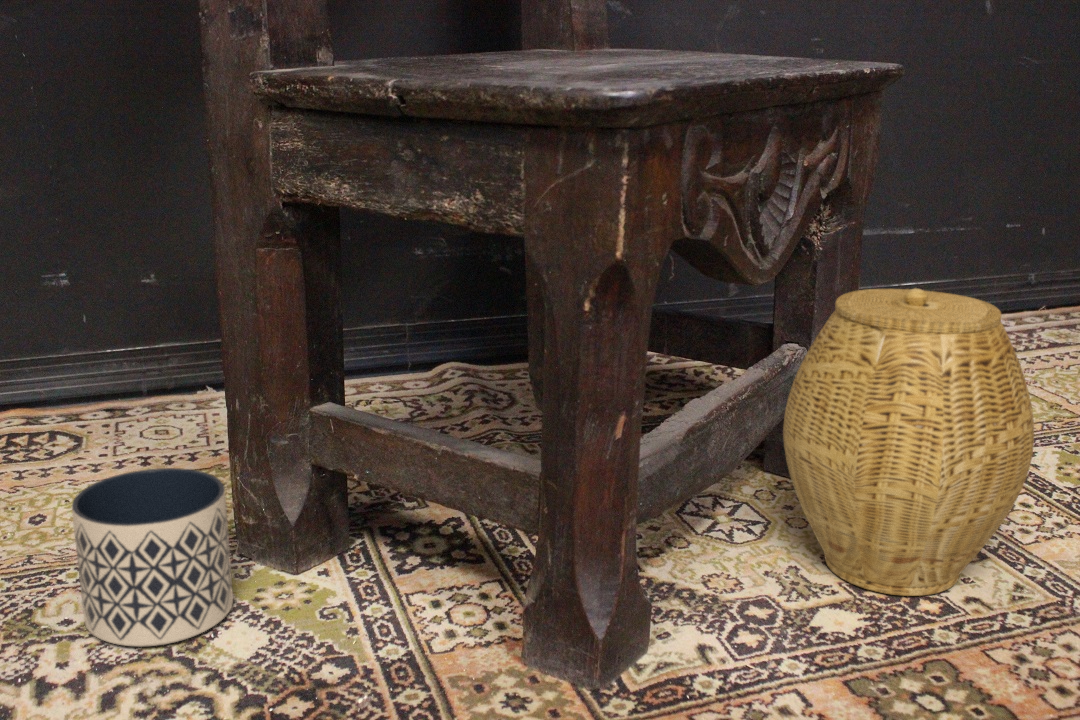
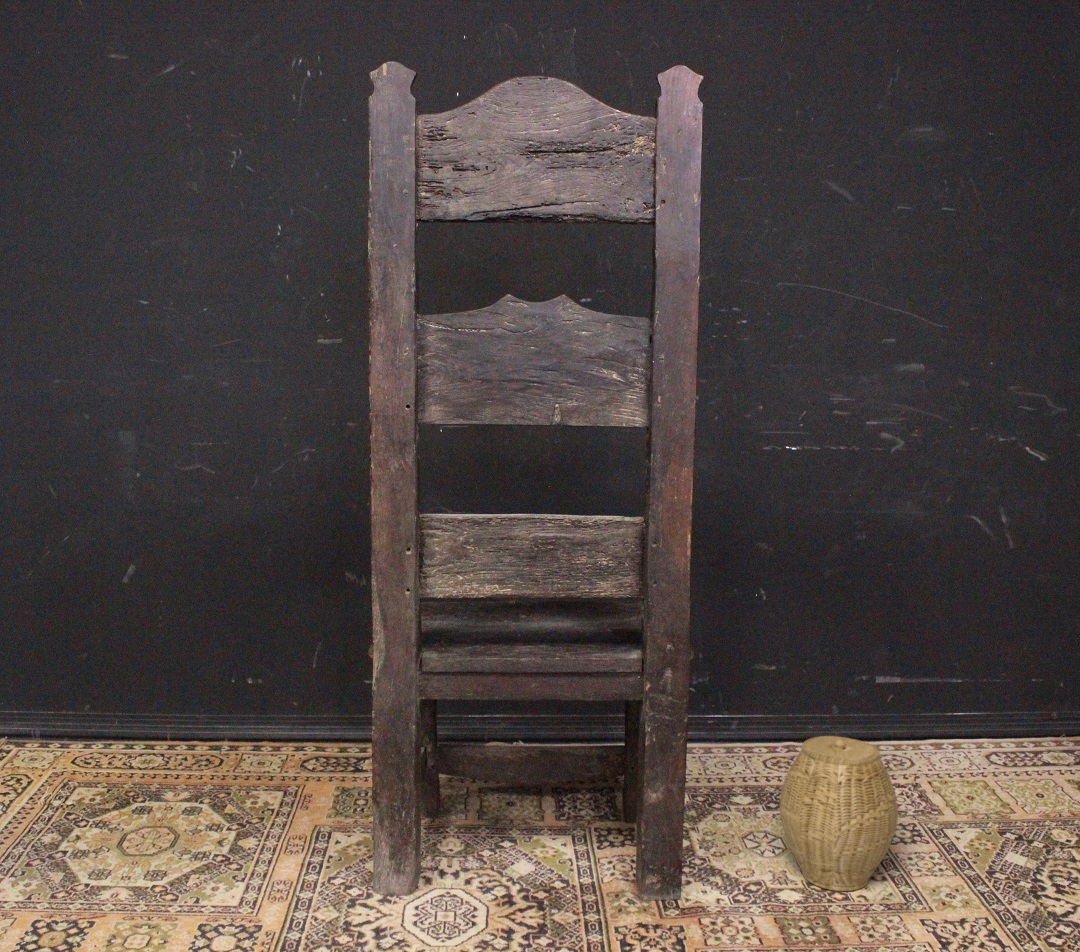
planter: present [72,468,233,647] -> none [460,787,522,864]

